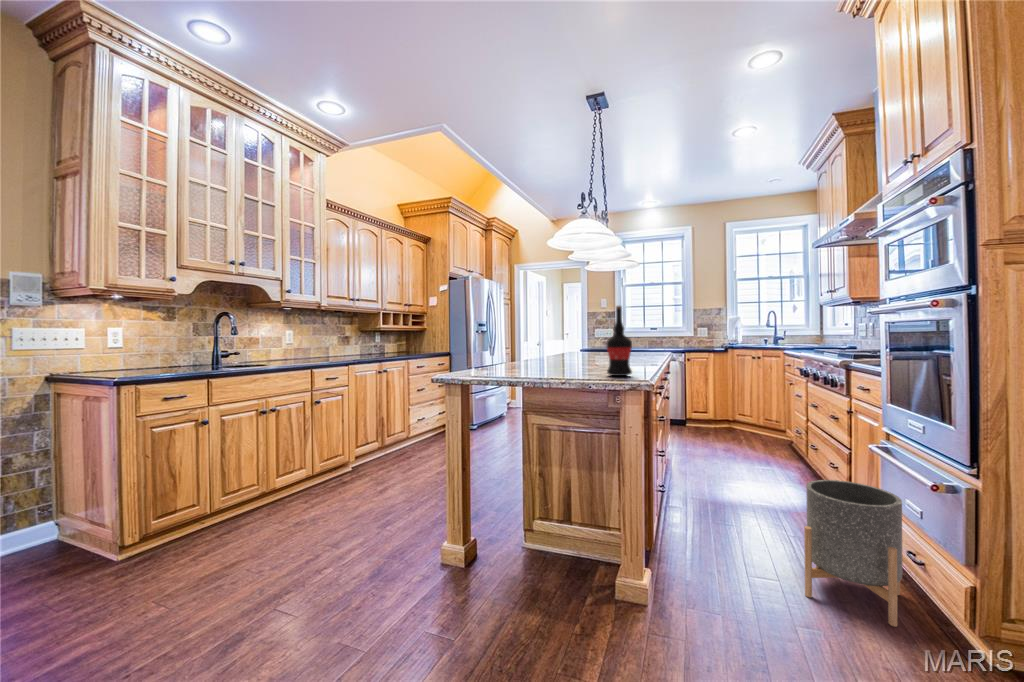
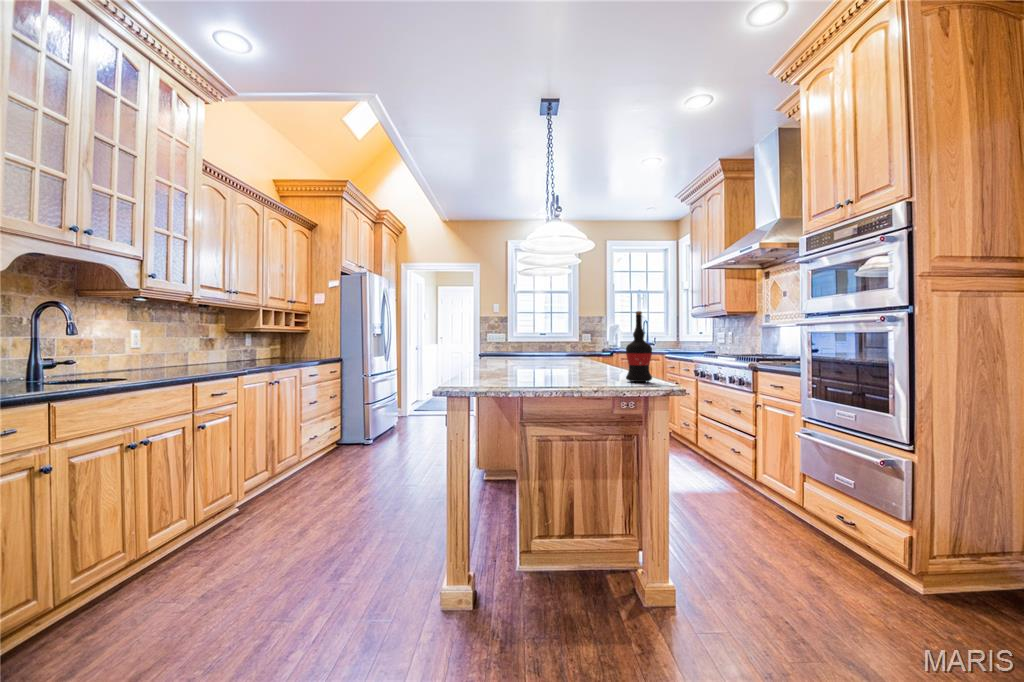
planter: present [804,480,902,627] -> none [769,466,852,582]

